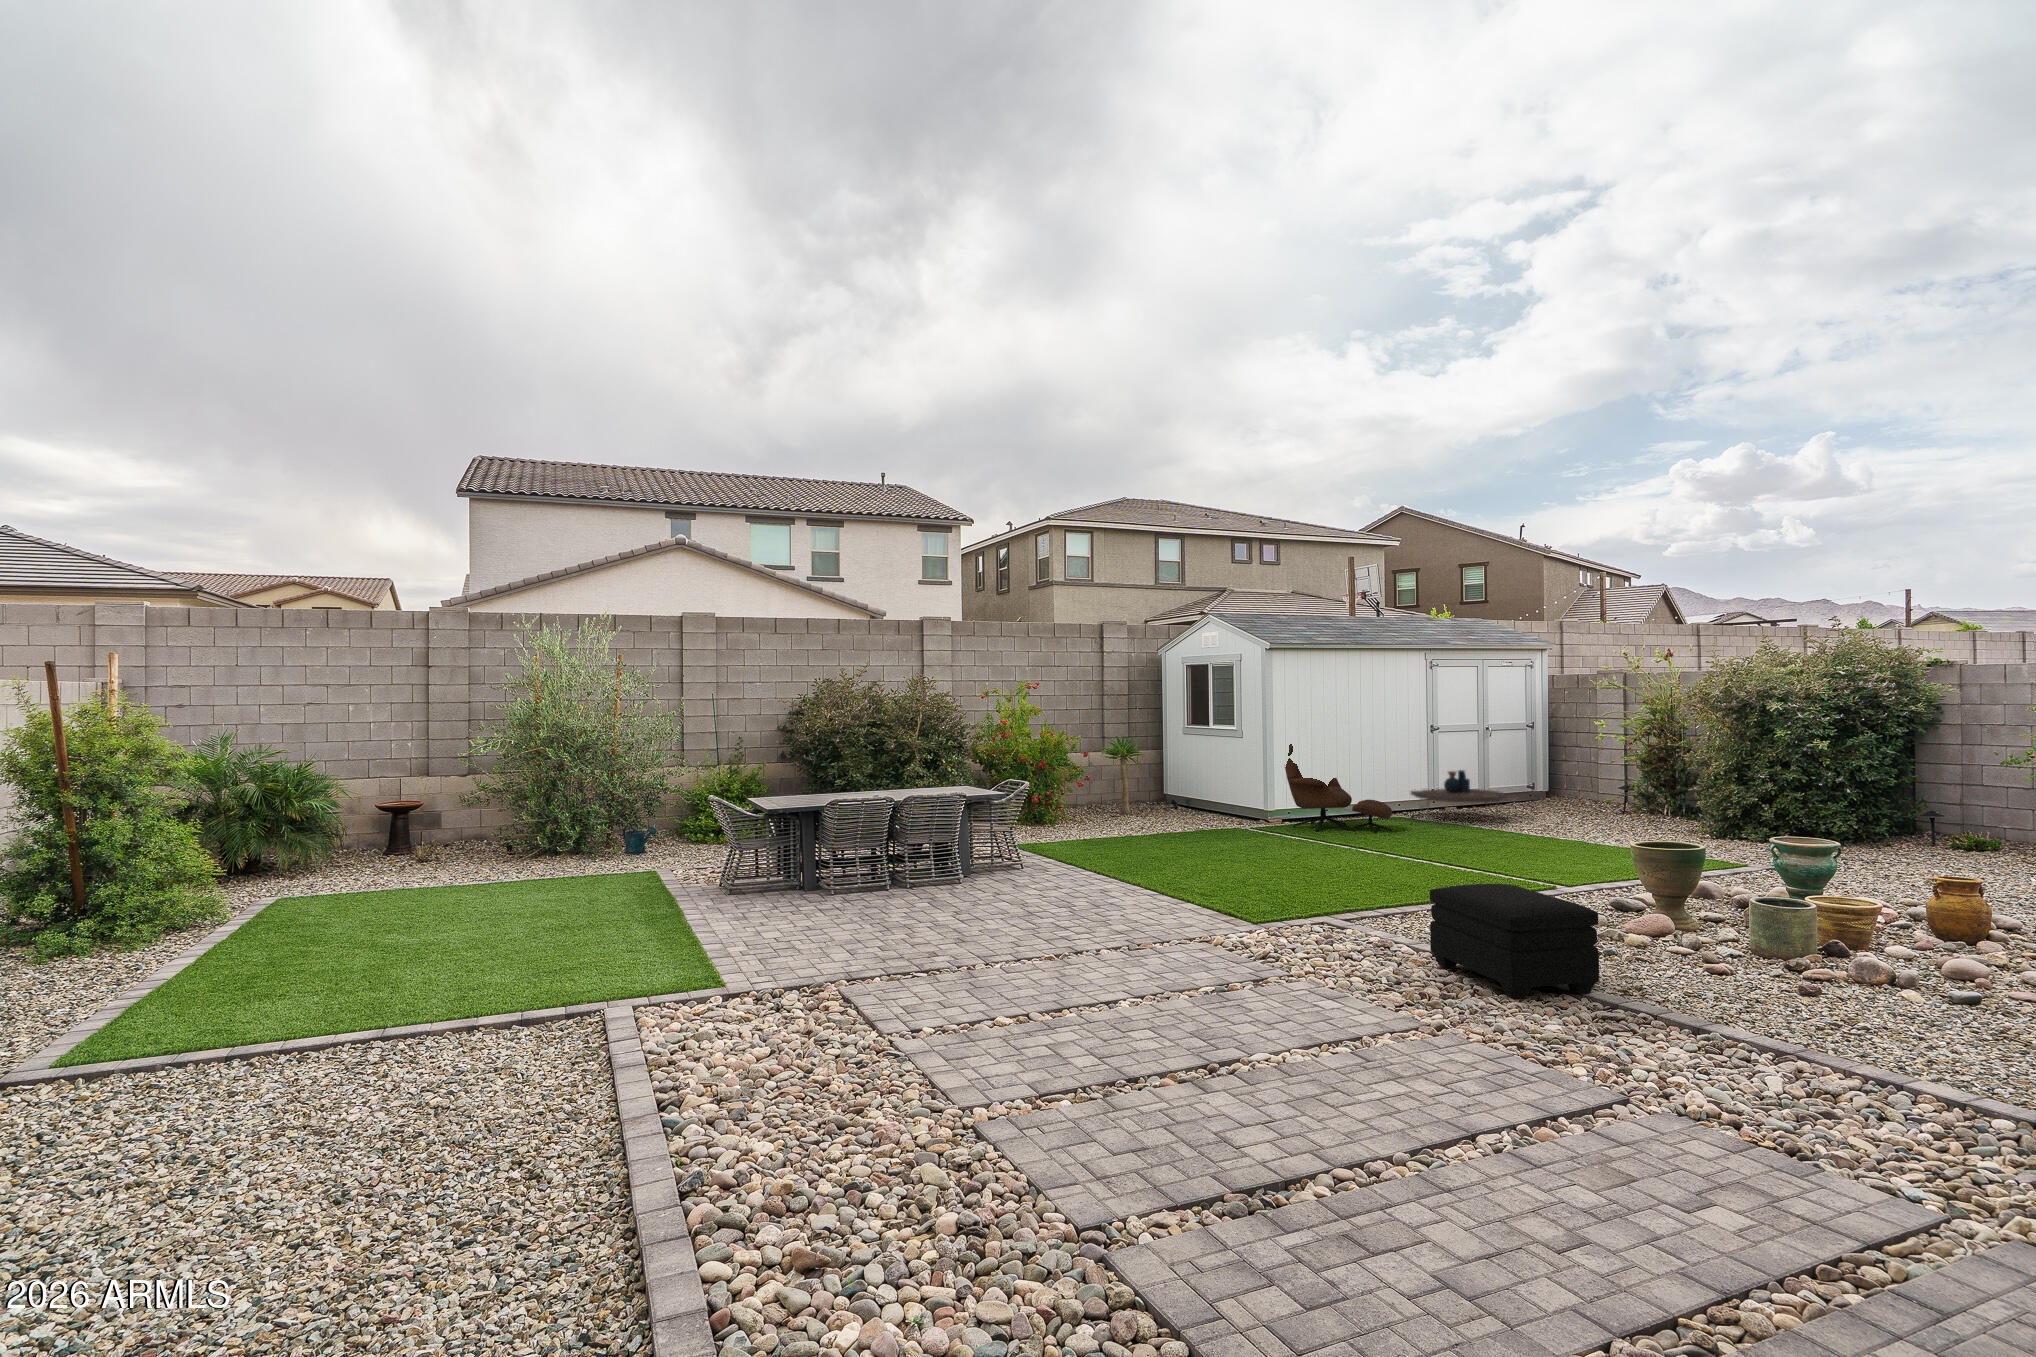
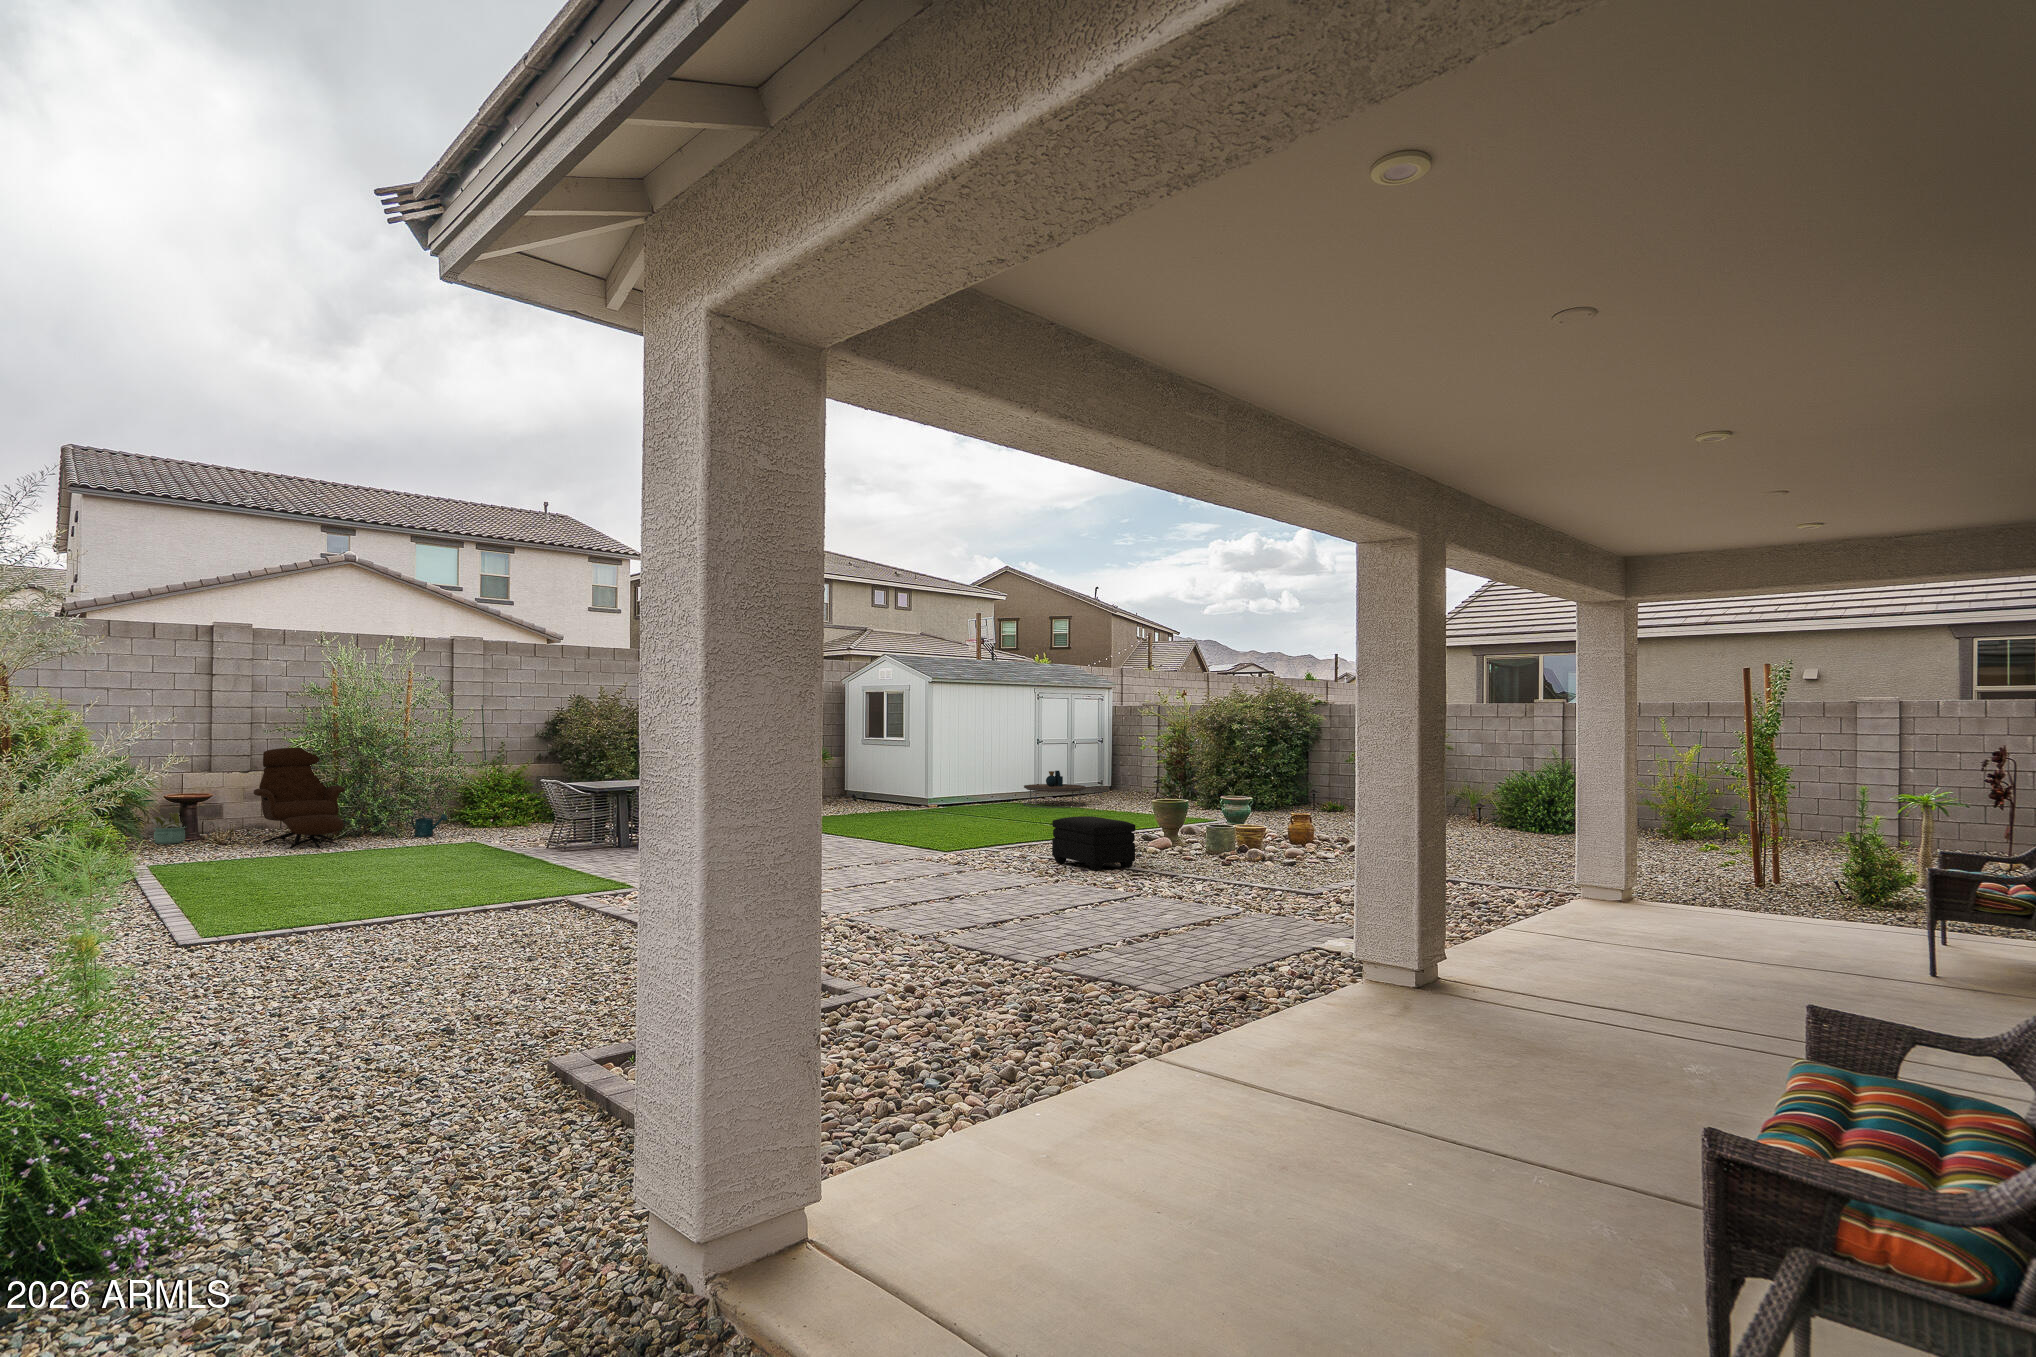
lounge chair: present [1285,744,1392,833] -> present [254,748,345,848]
decorative plant: none [368,821,405,856] -> present [150,813,186,844]

